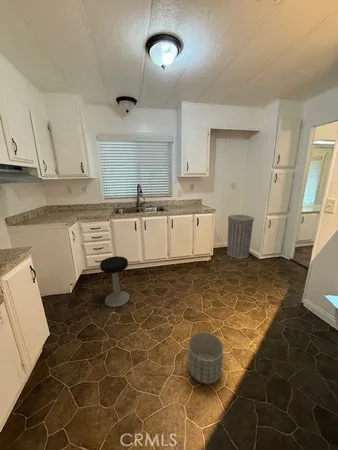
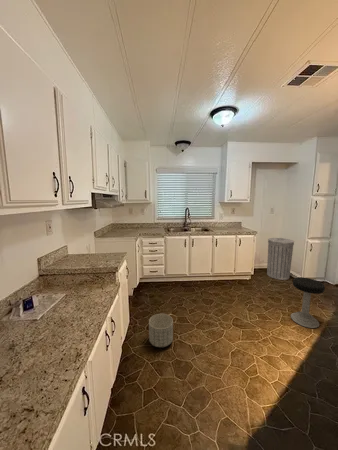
stool: present [100,256,130,307] -> present [291,277,325,328]
planter: present [188,332,223,384] -> present [149,314,173,347]

